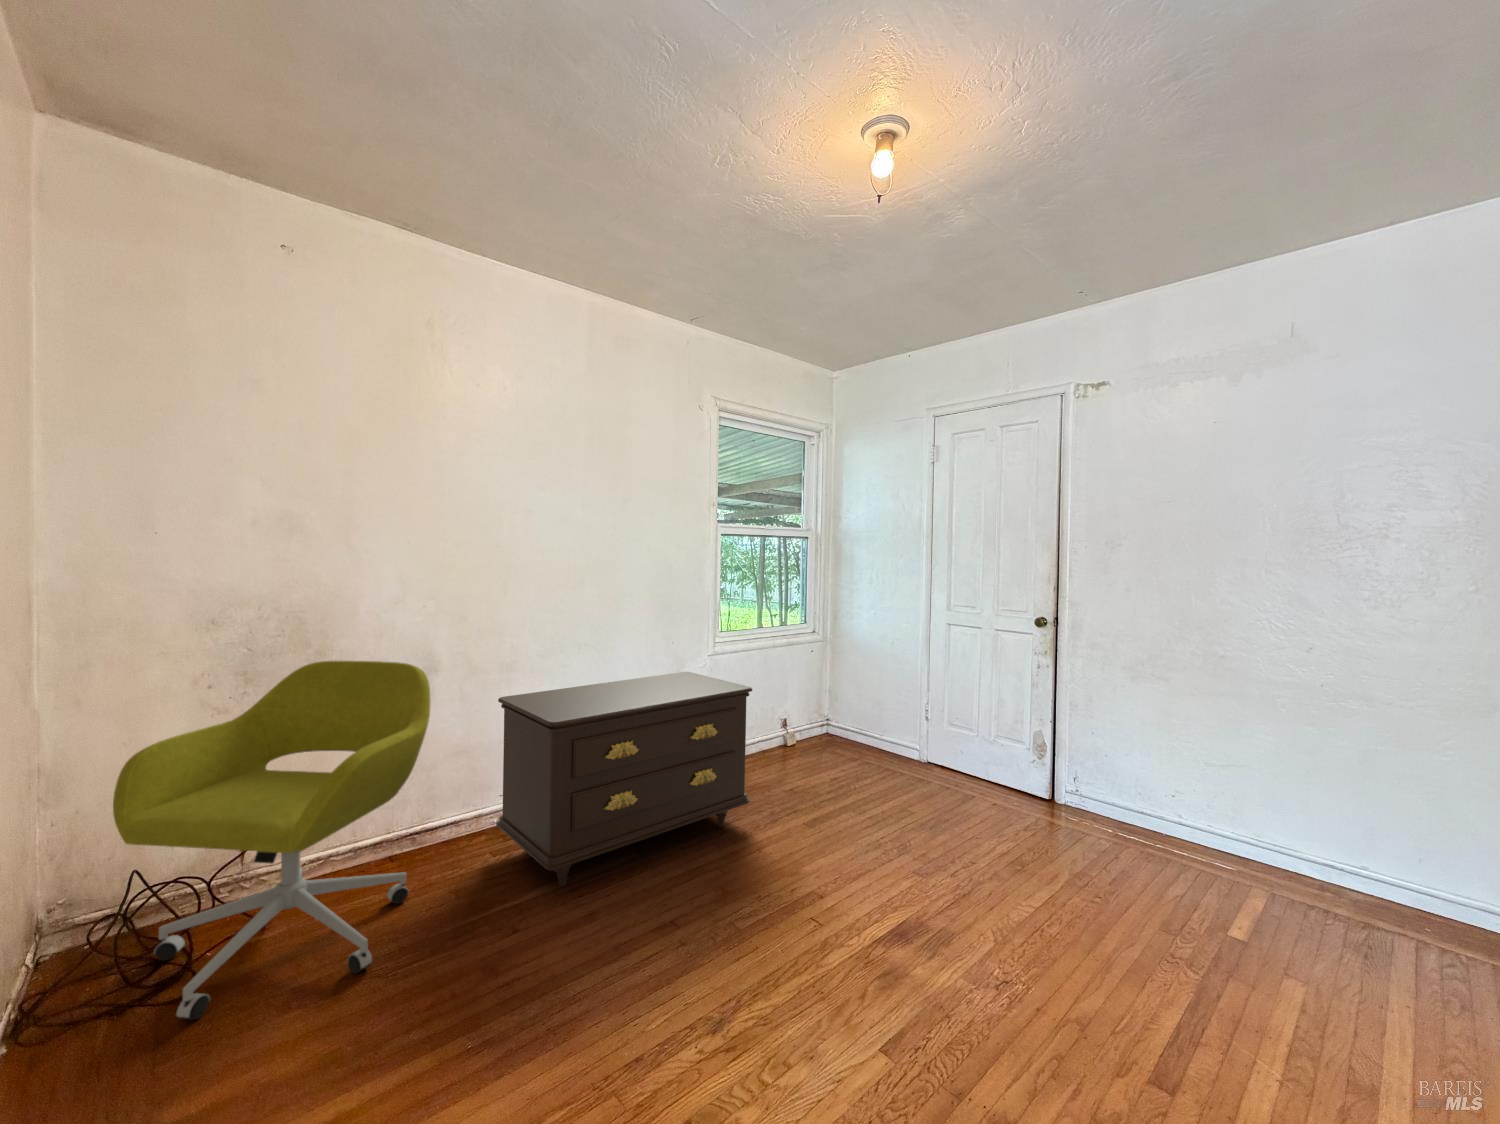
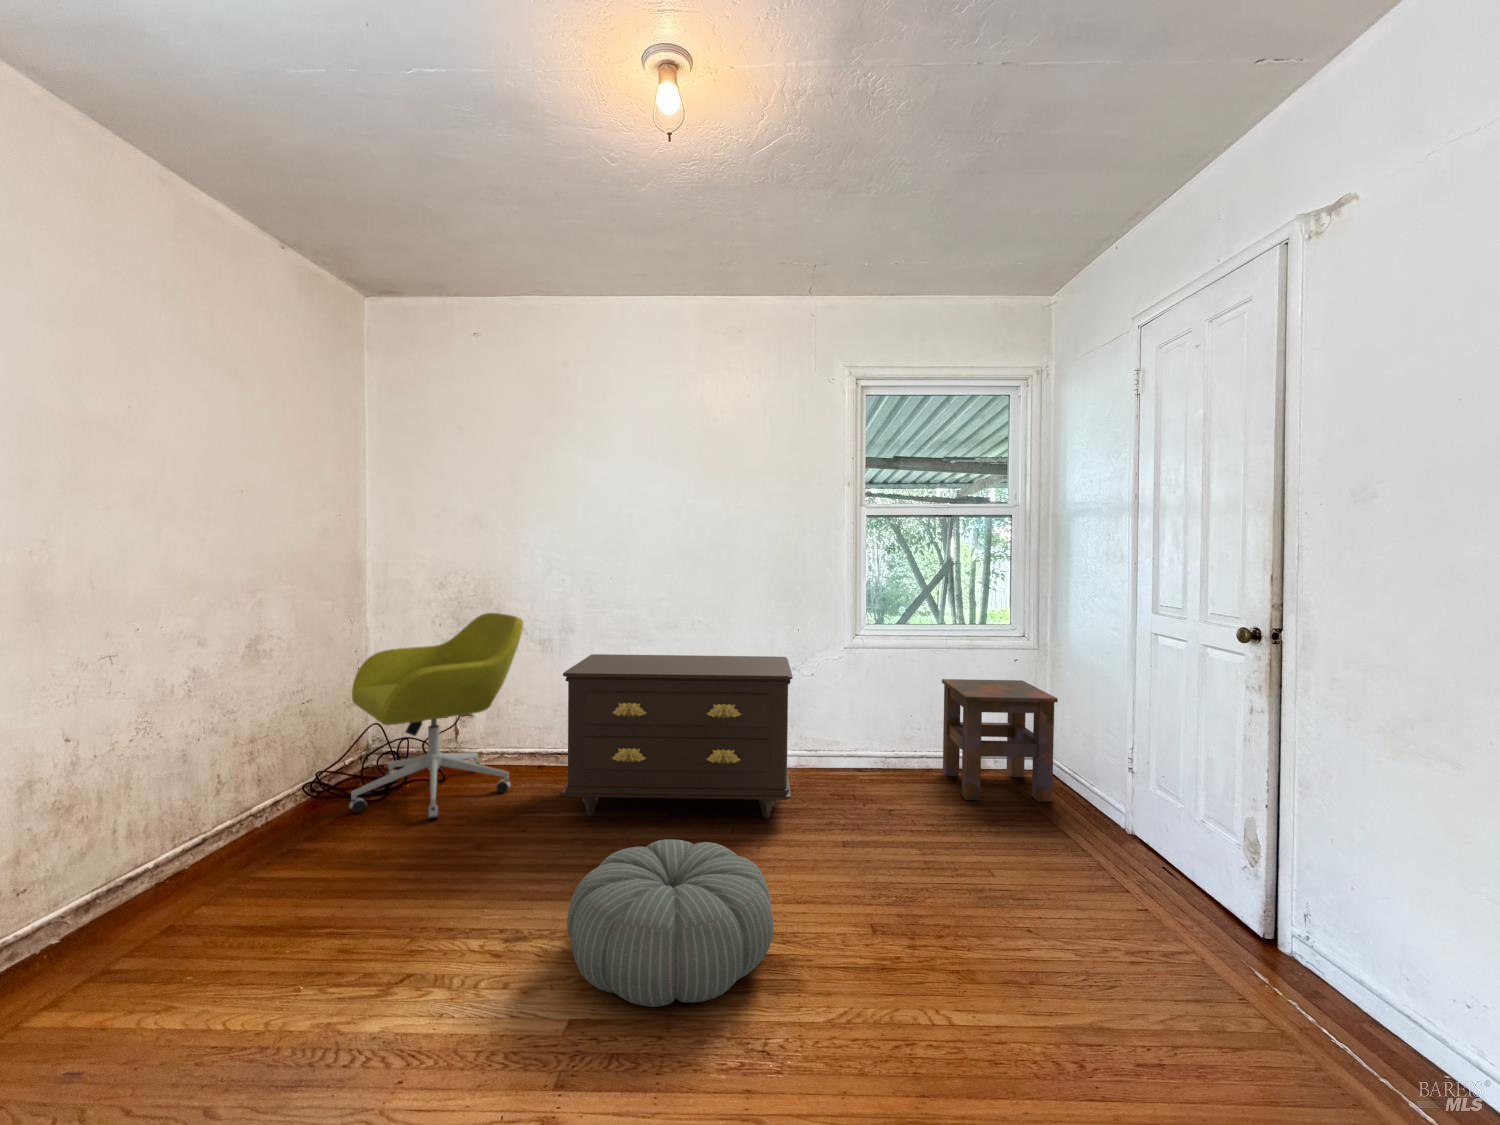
side table: none [771,668,867,768] -> present [942,679,1058,802]
pouf: none [759,849,955,1011] -> present [567,839,774,1007]

